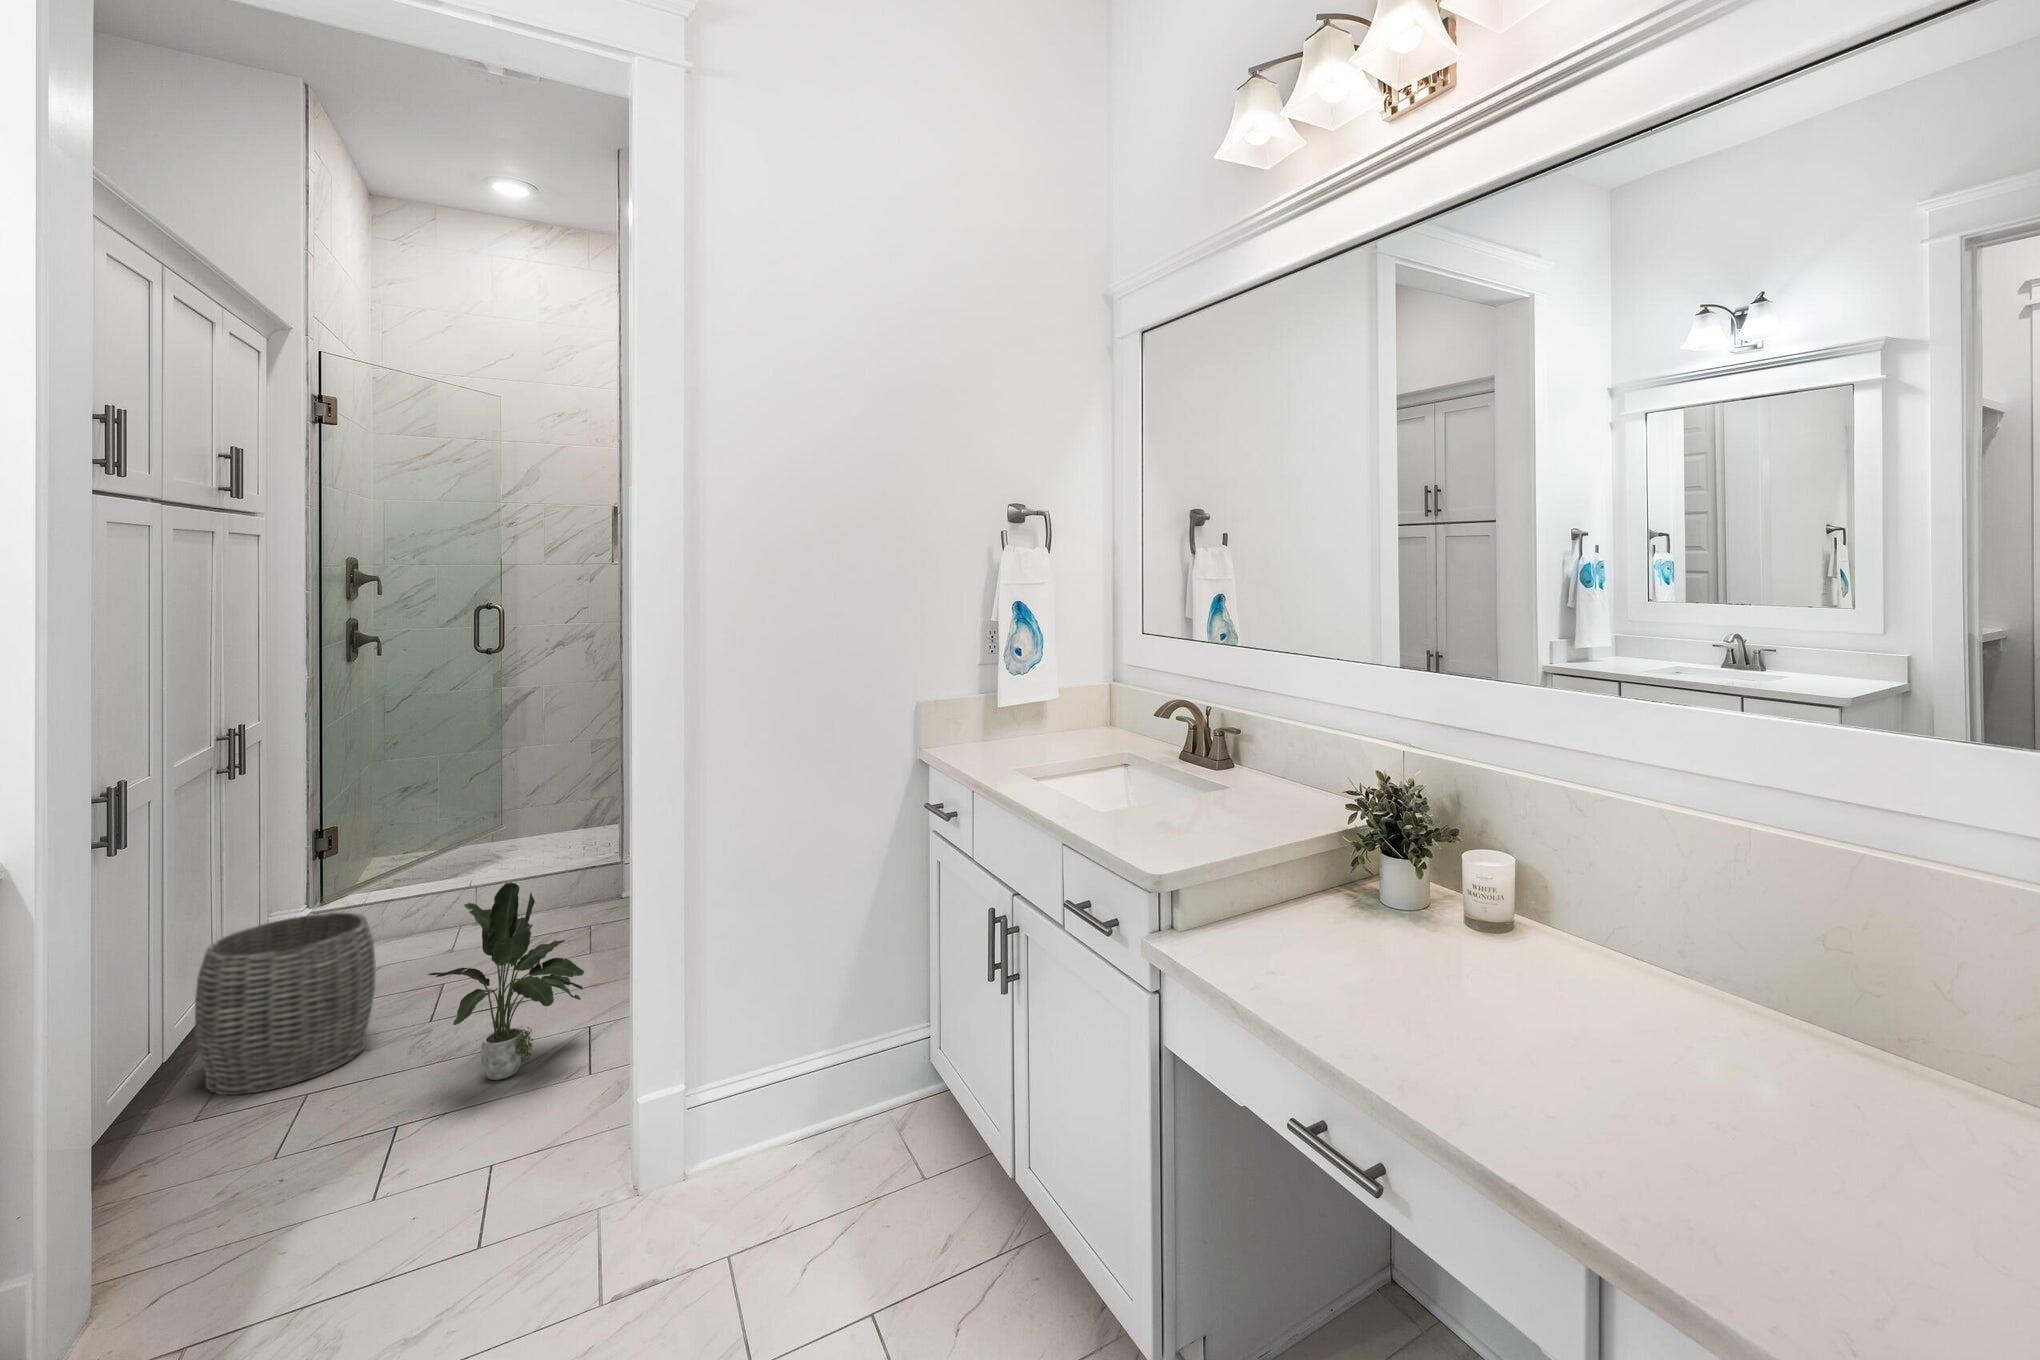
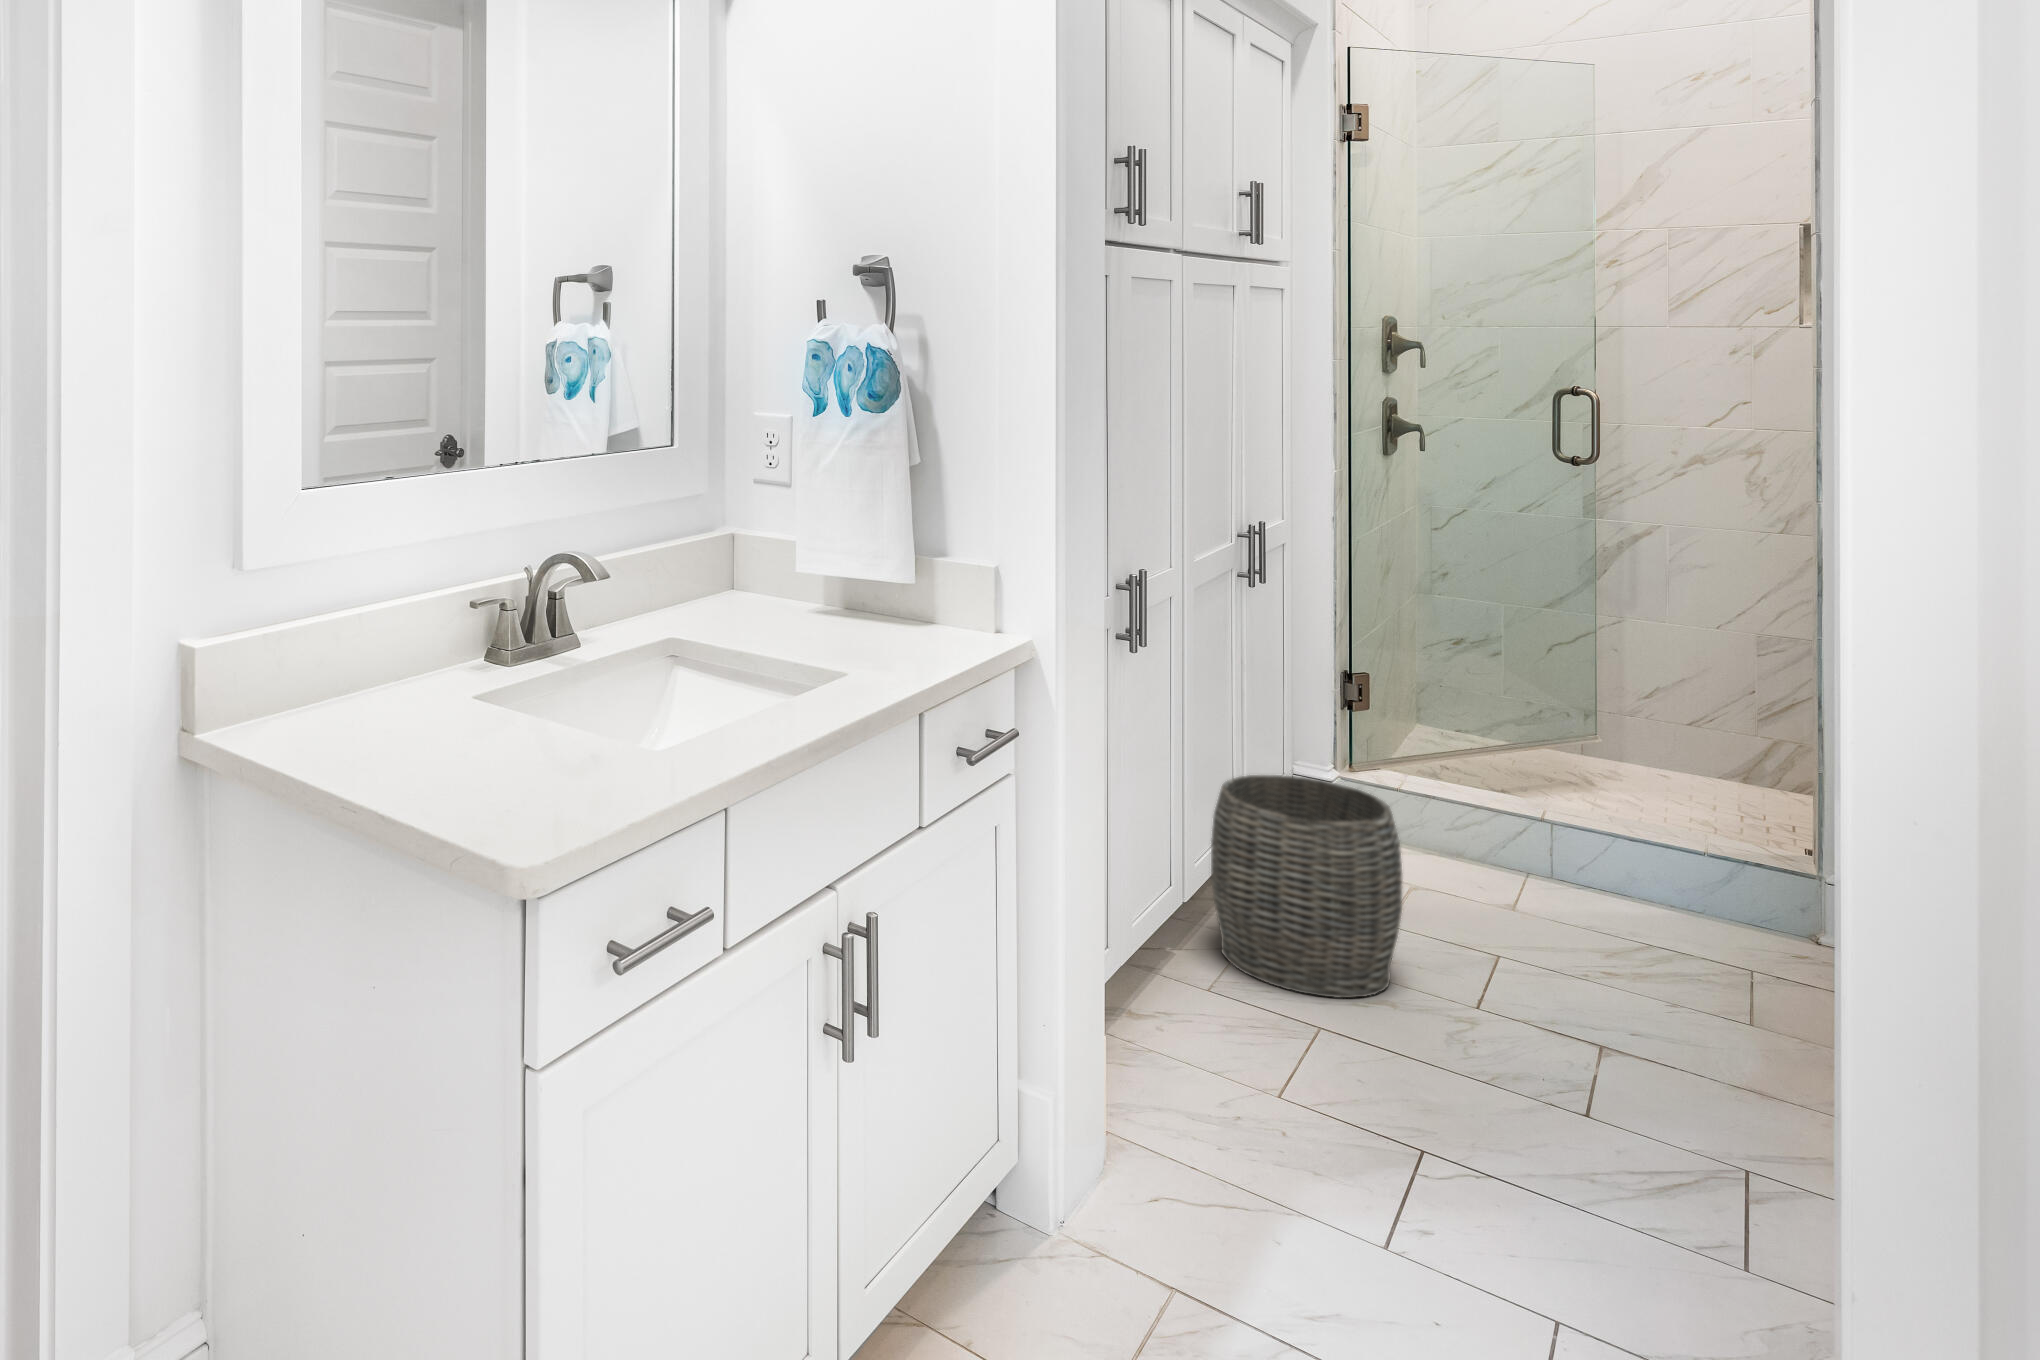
potted plant: present [428,882,584,1080] -> none [1460,828,1718,1139]

